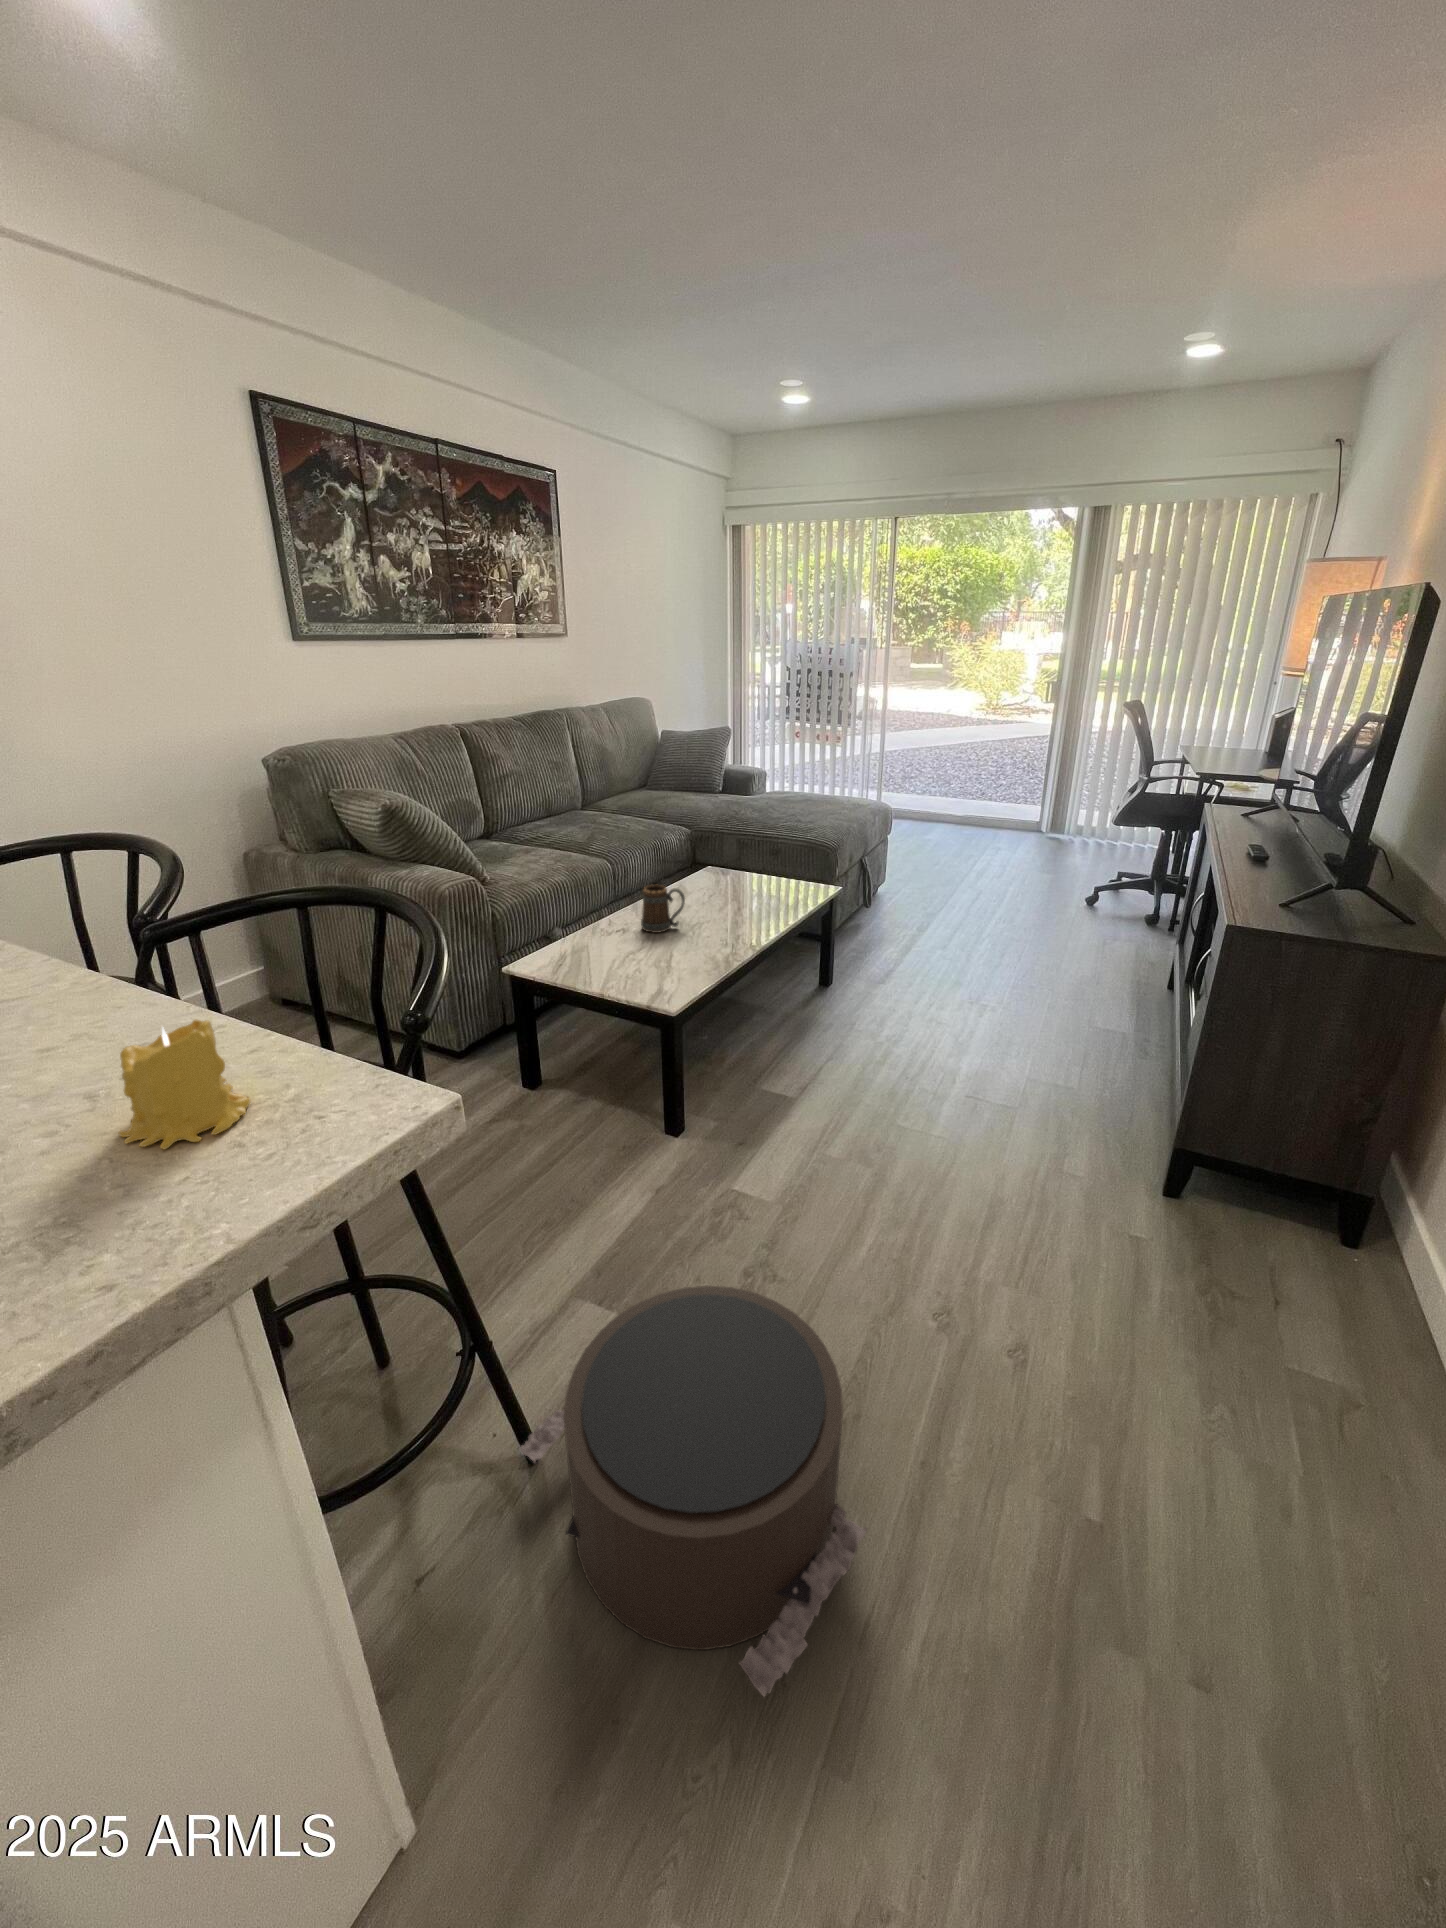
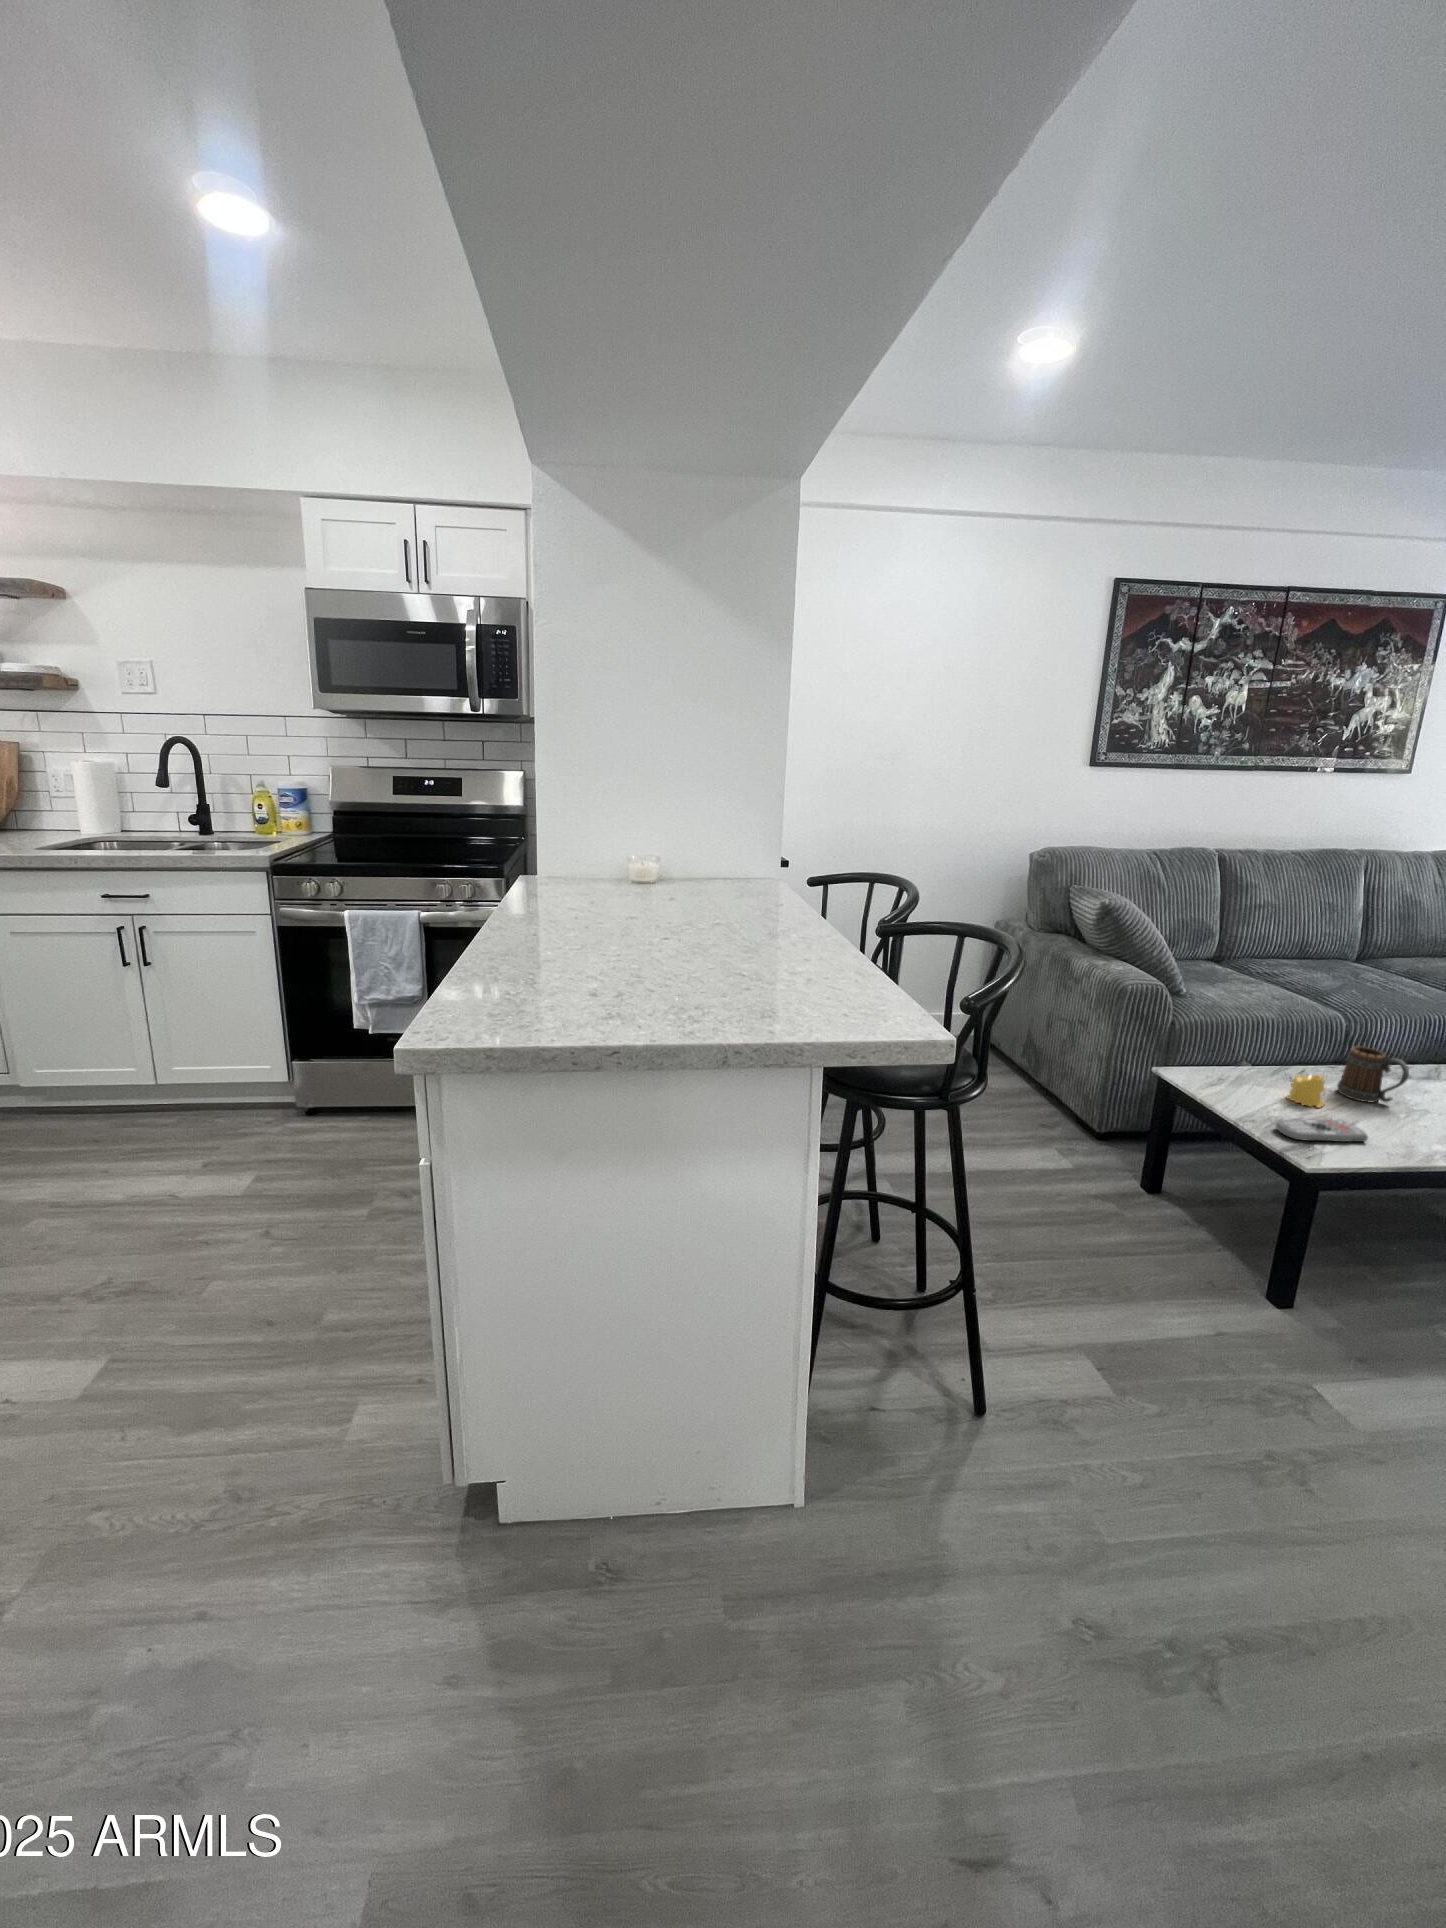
remote control: none [628,955,688,988] -> present [1276,1119,1368,1142]
candle: present [119,1020,250,1149] -> present [1288,1075,1325,1108]
pouf: present [520,1286,867,1696] -> none [966,1354,1275,1721]

